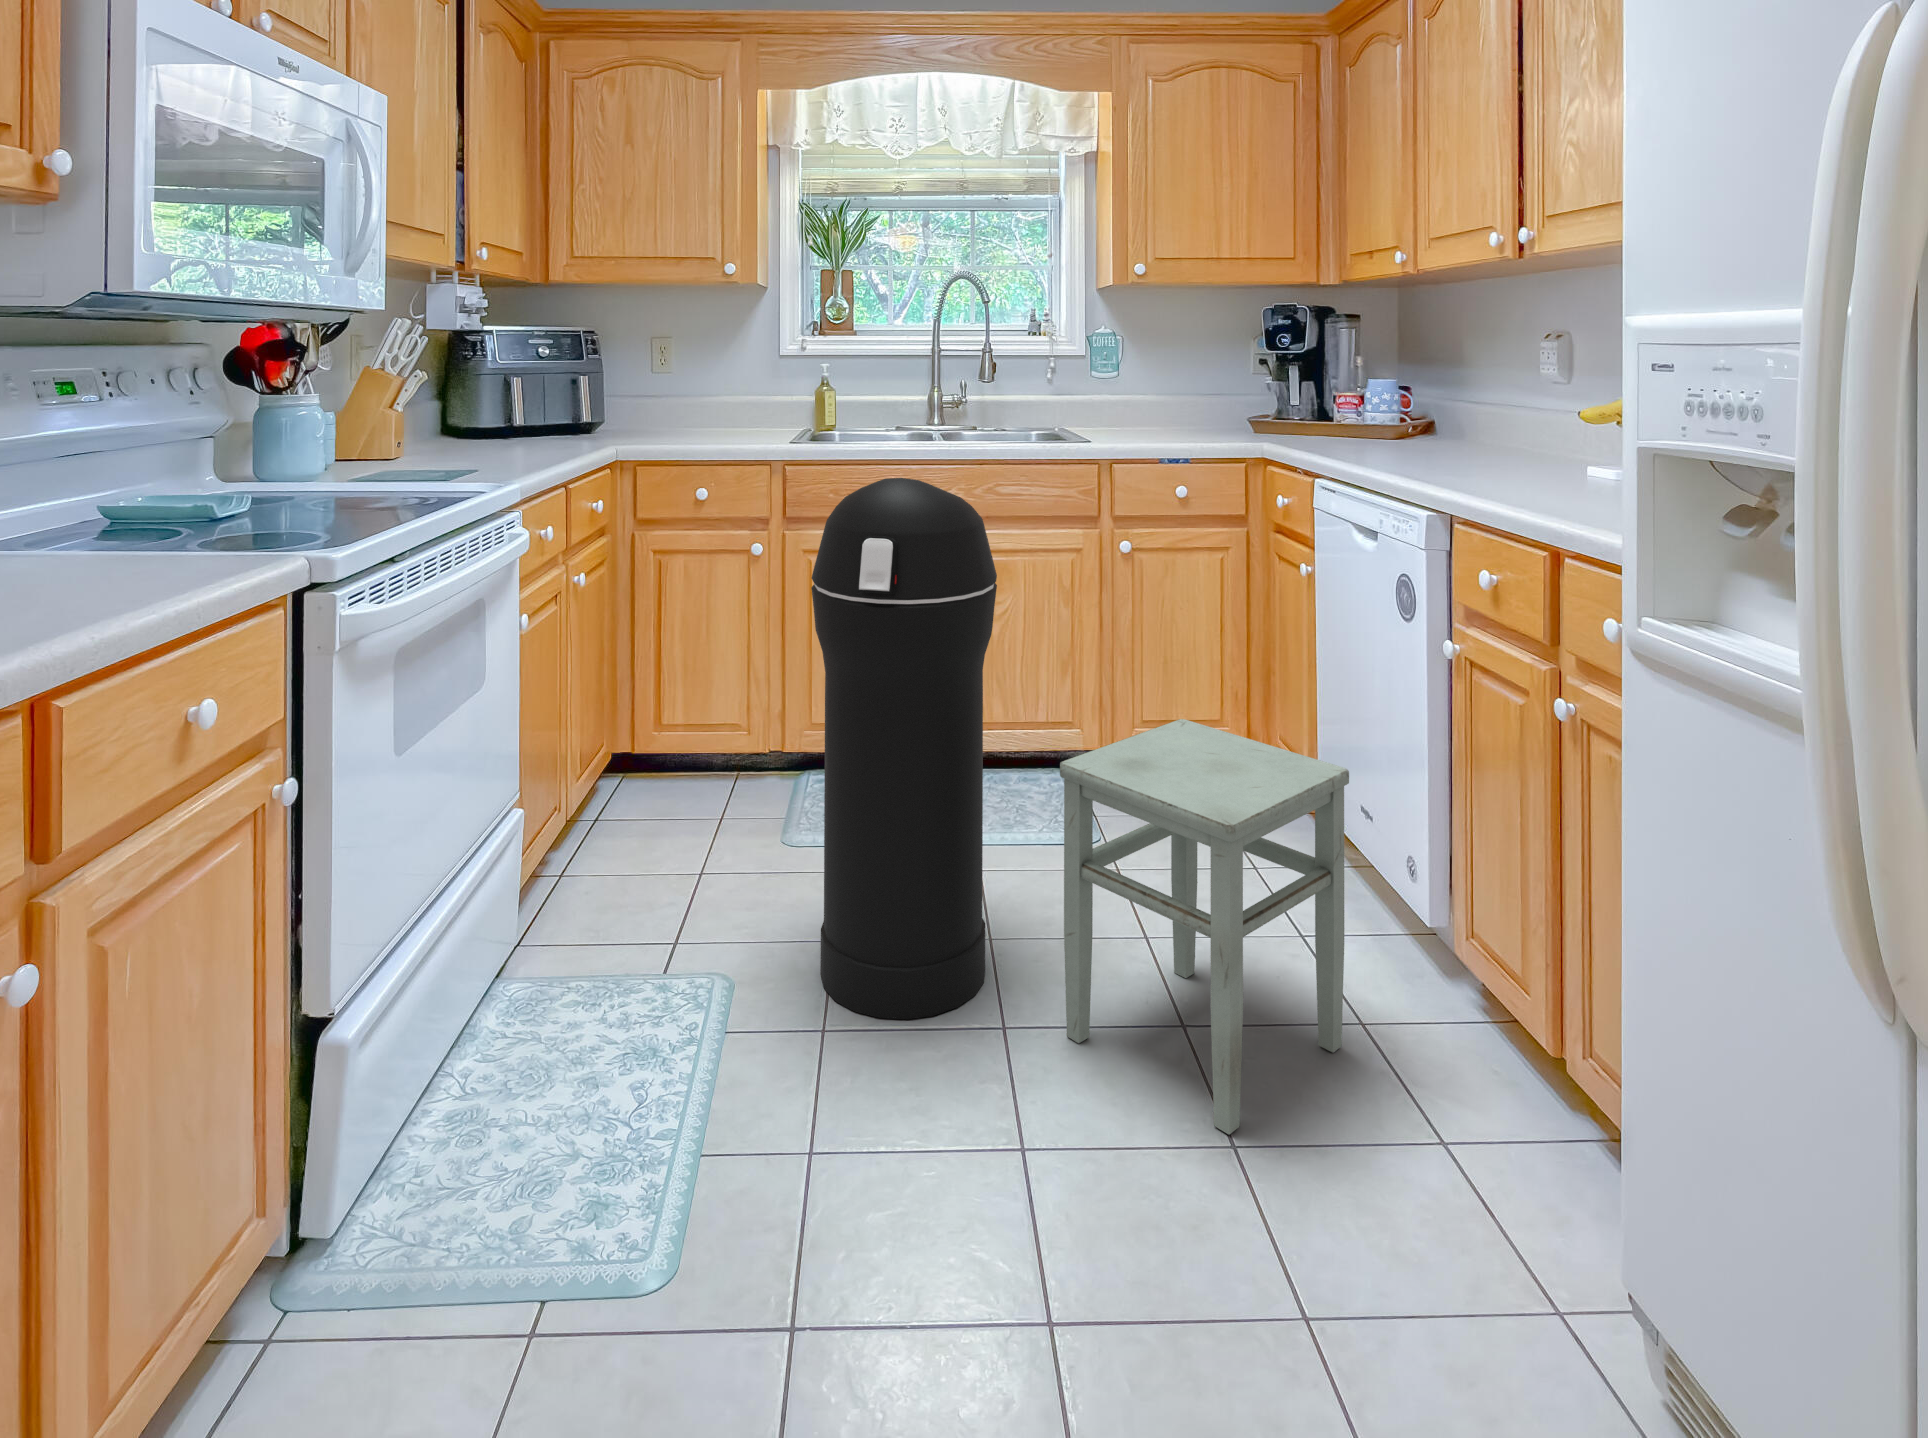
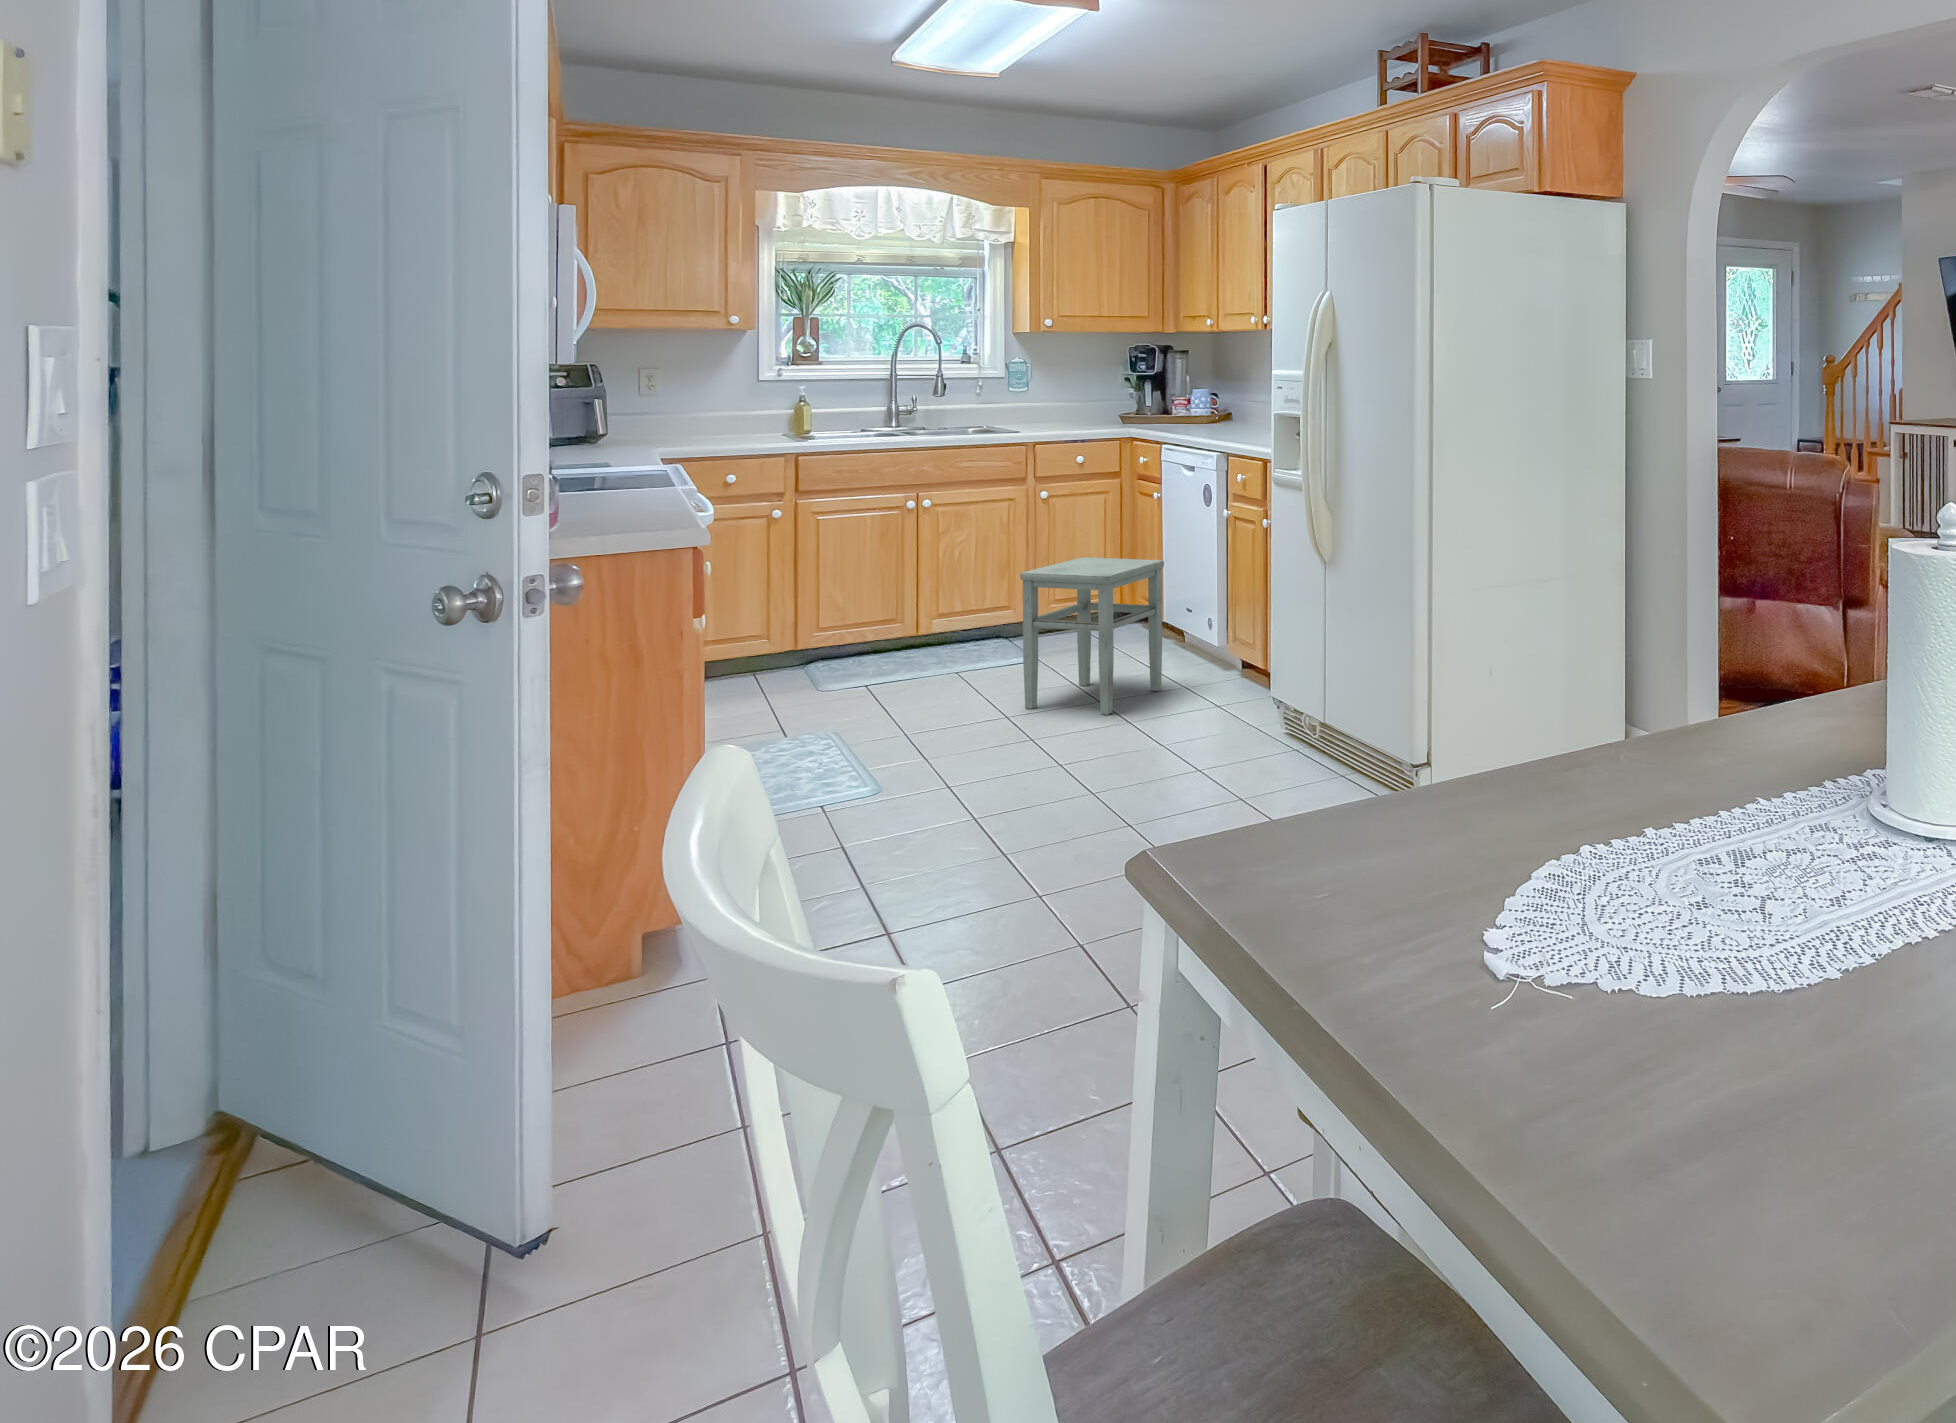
trash can: present [811,478,997,1019] -> none [868,439,980,721]

